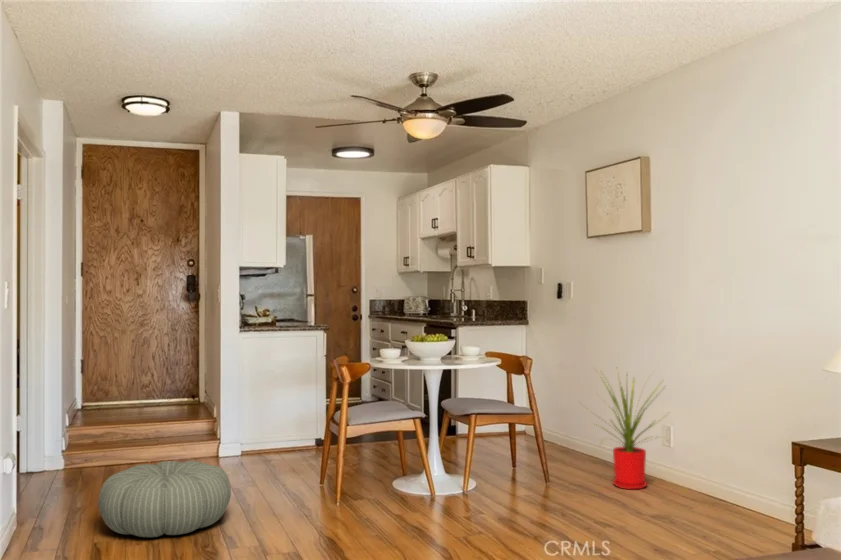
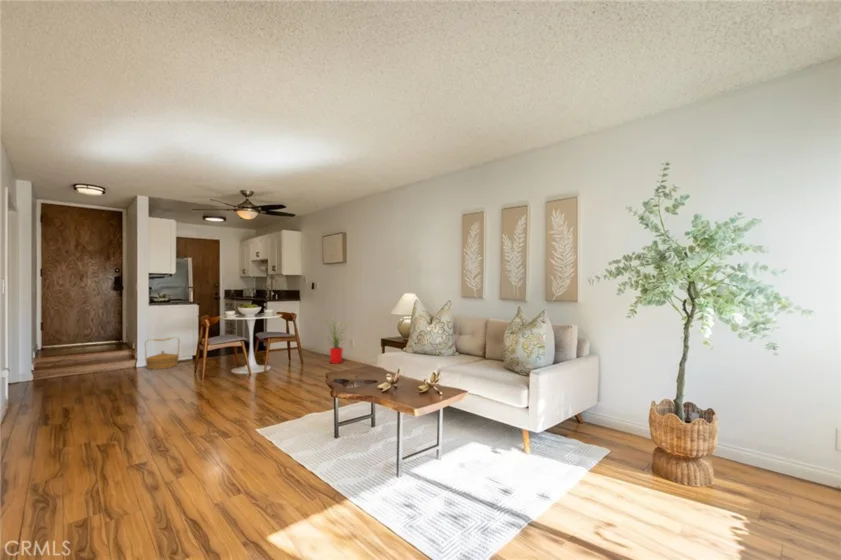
woven basket: none [233,399,293,463] -> present [145,337,179,369]
pouf: present [98,461,231,537] -> none [64,367,144,404]

